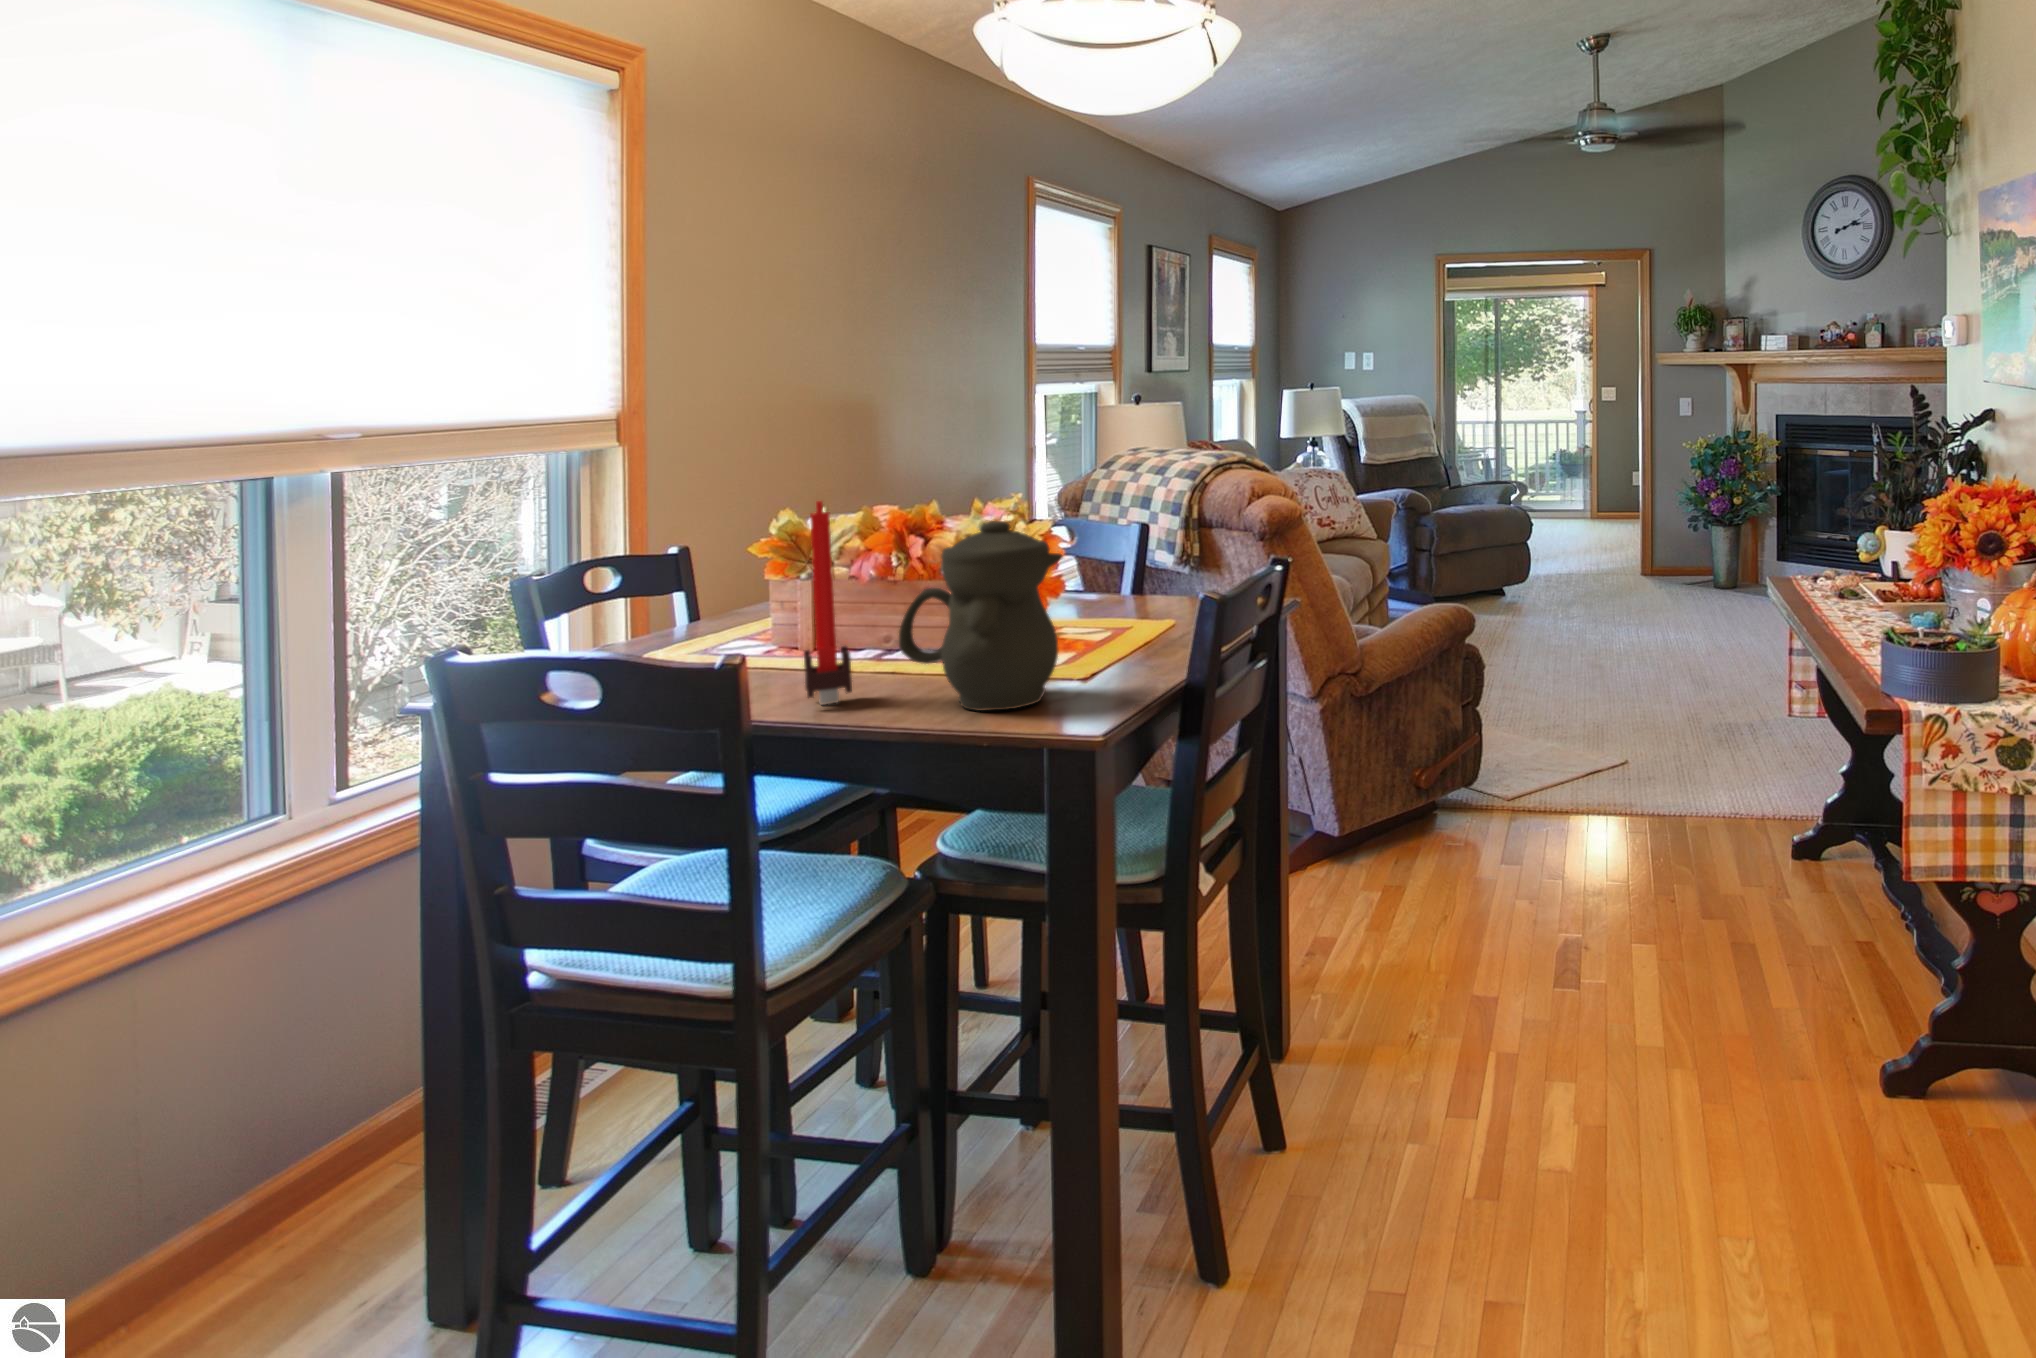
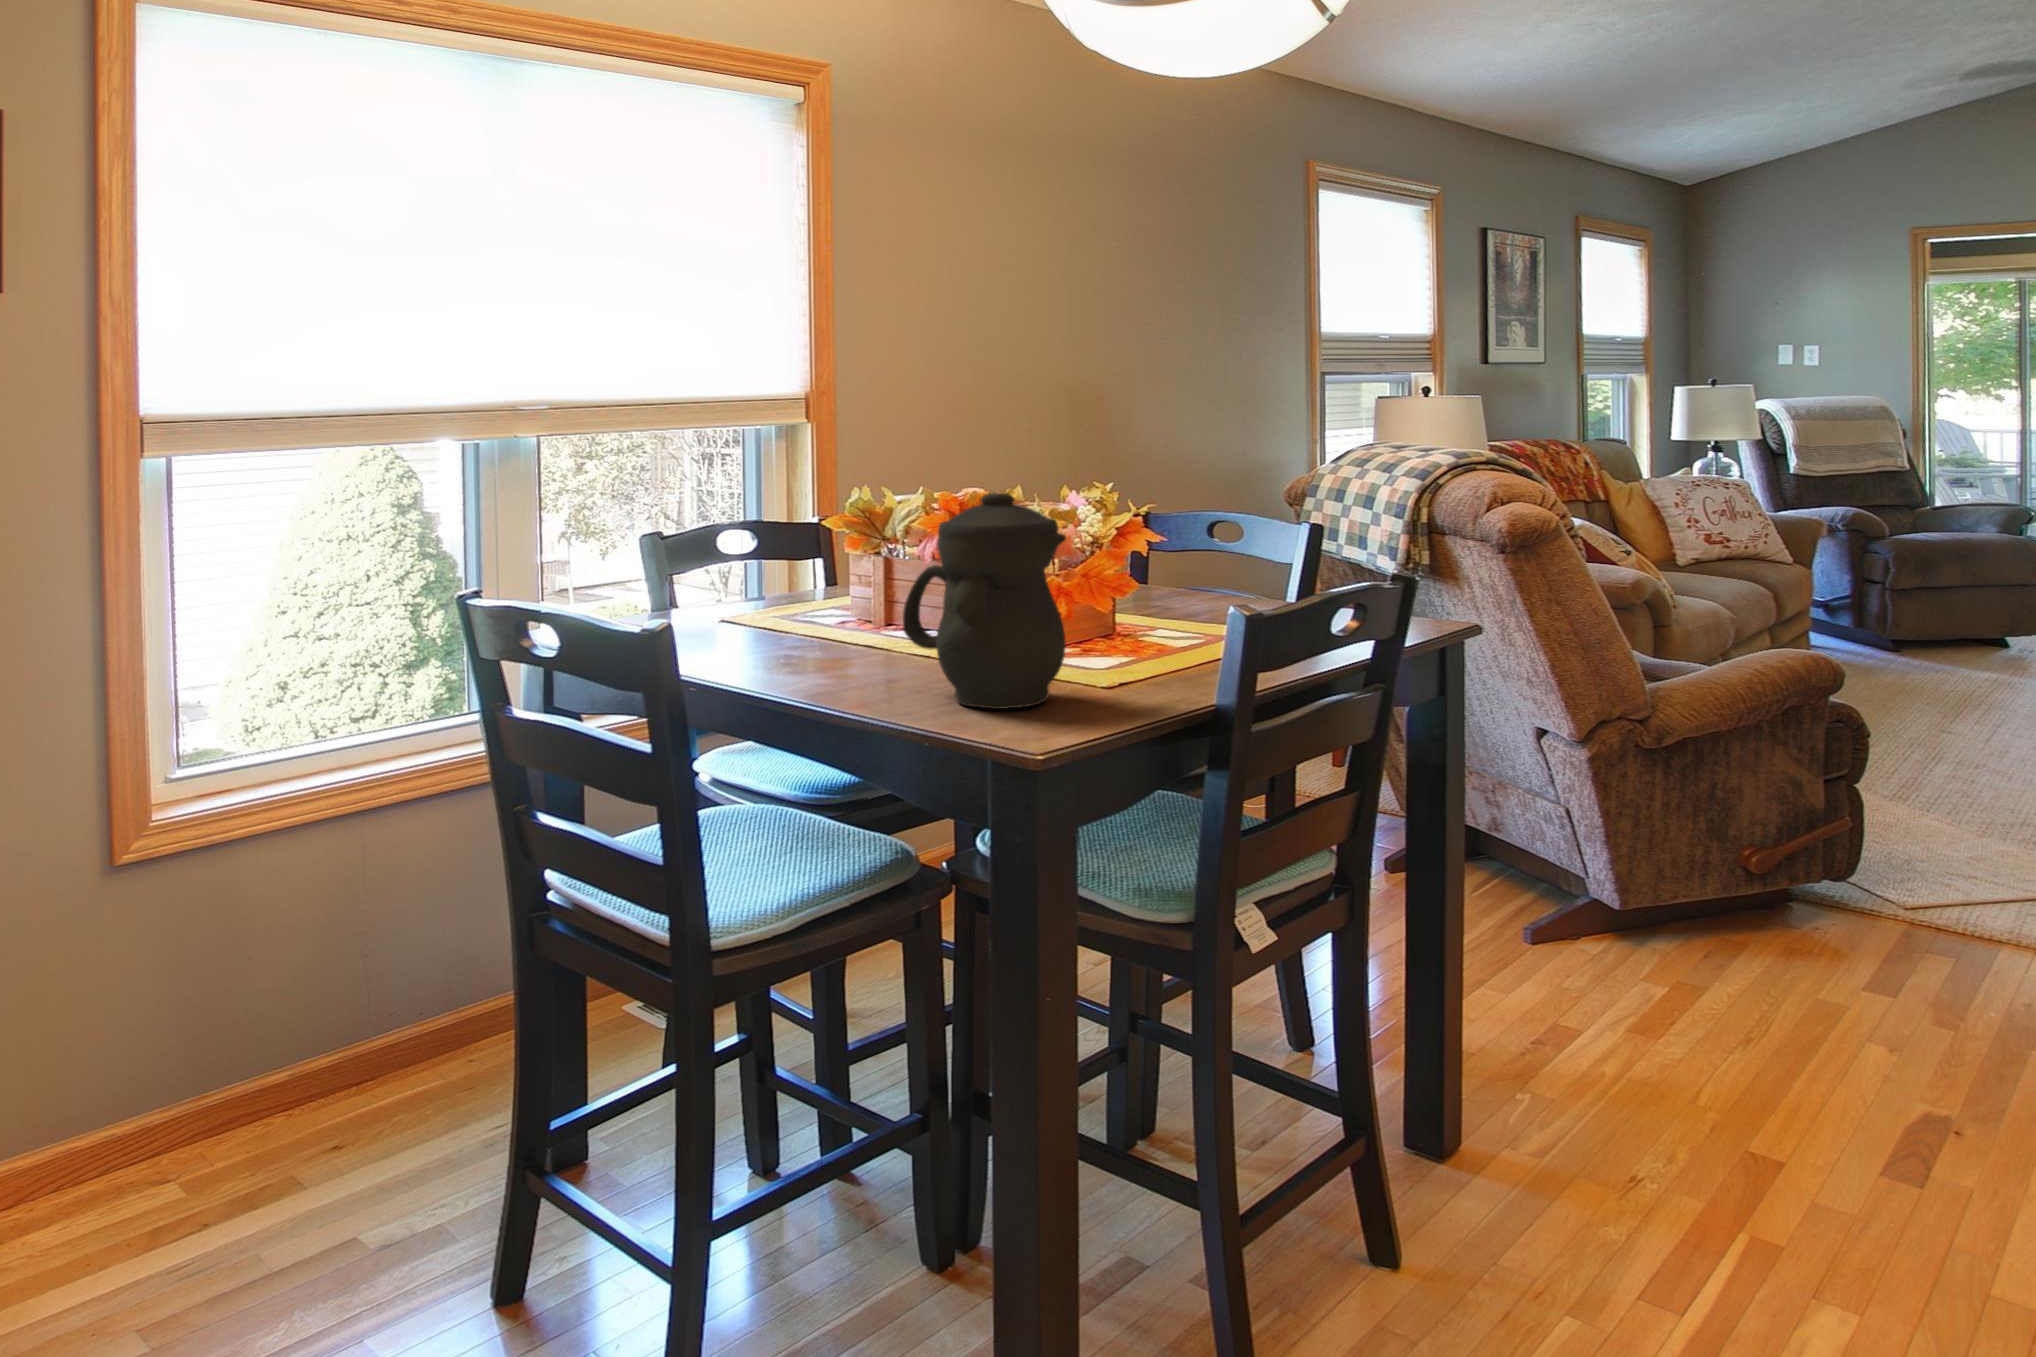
candle: present [804,501,852,704] -> none [813,463,865,682]

